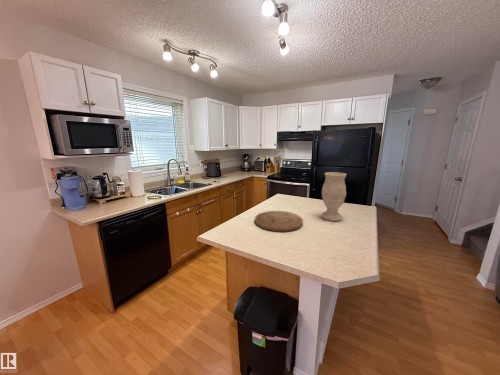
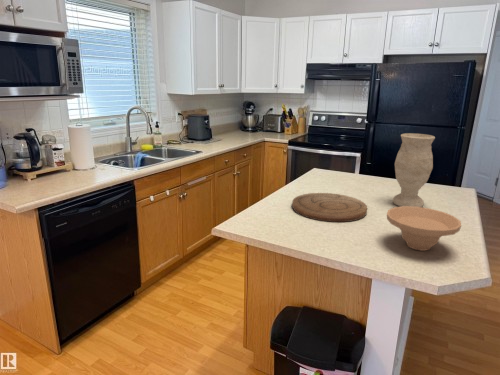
bowl: none [310,222,362,255] -> present [387,206,461,251]

